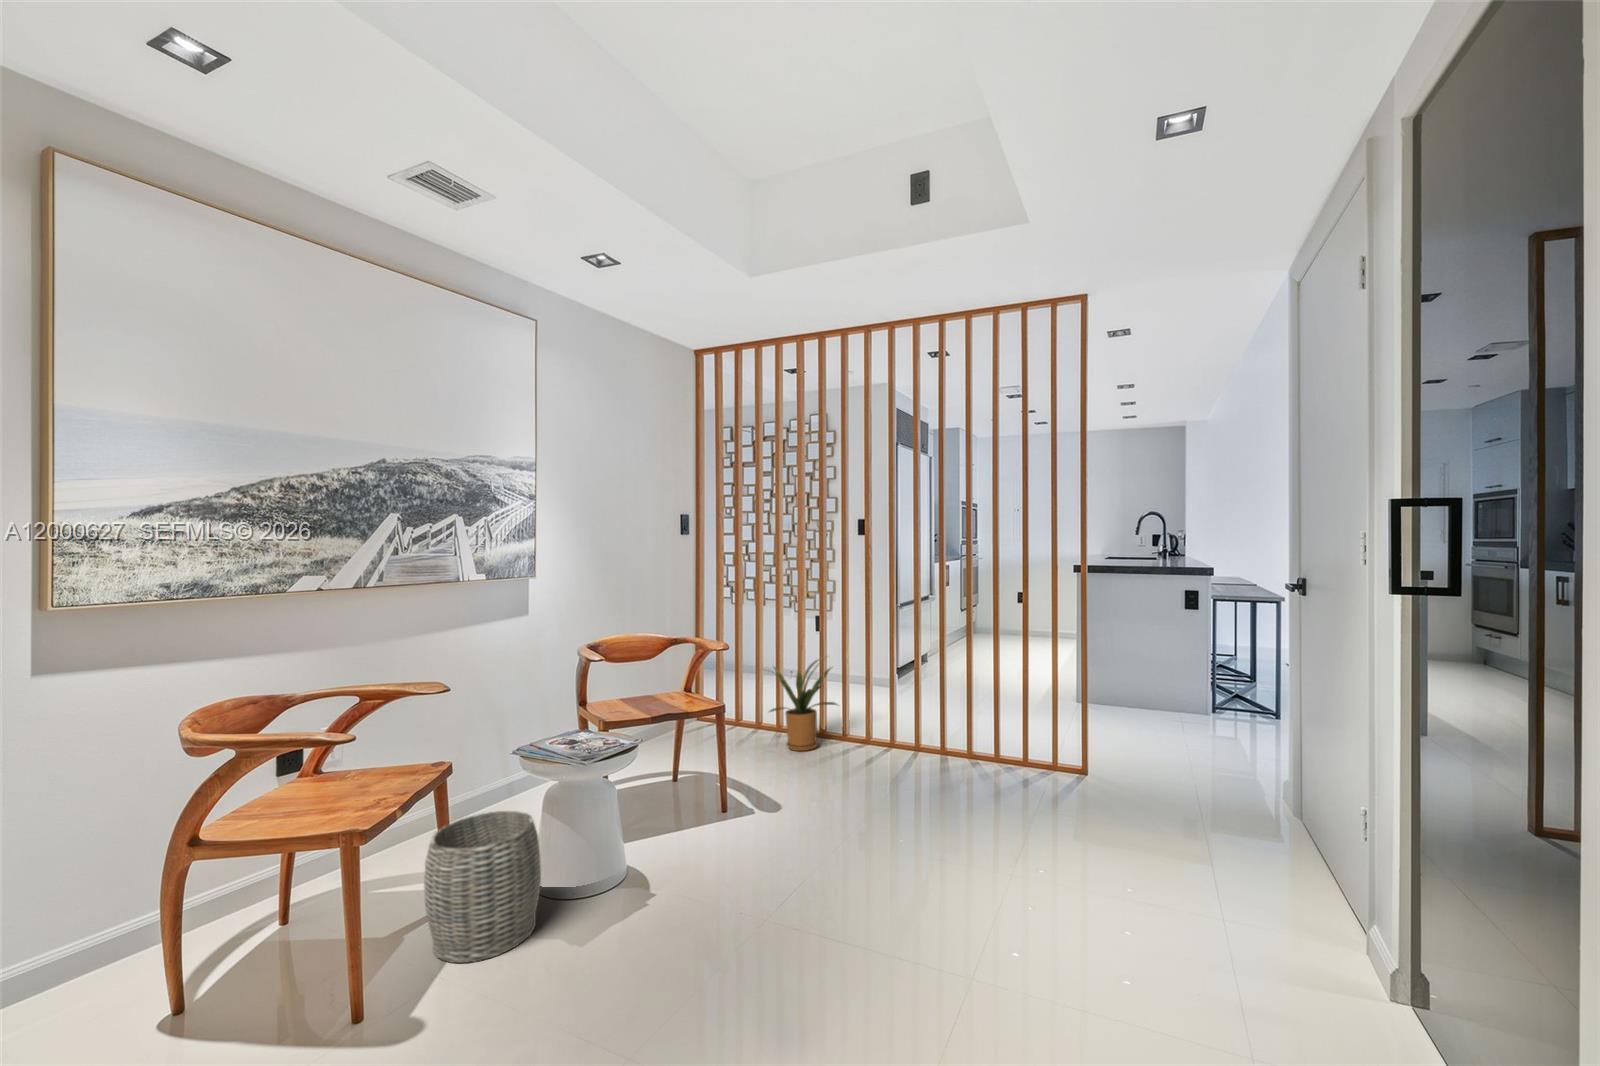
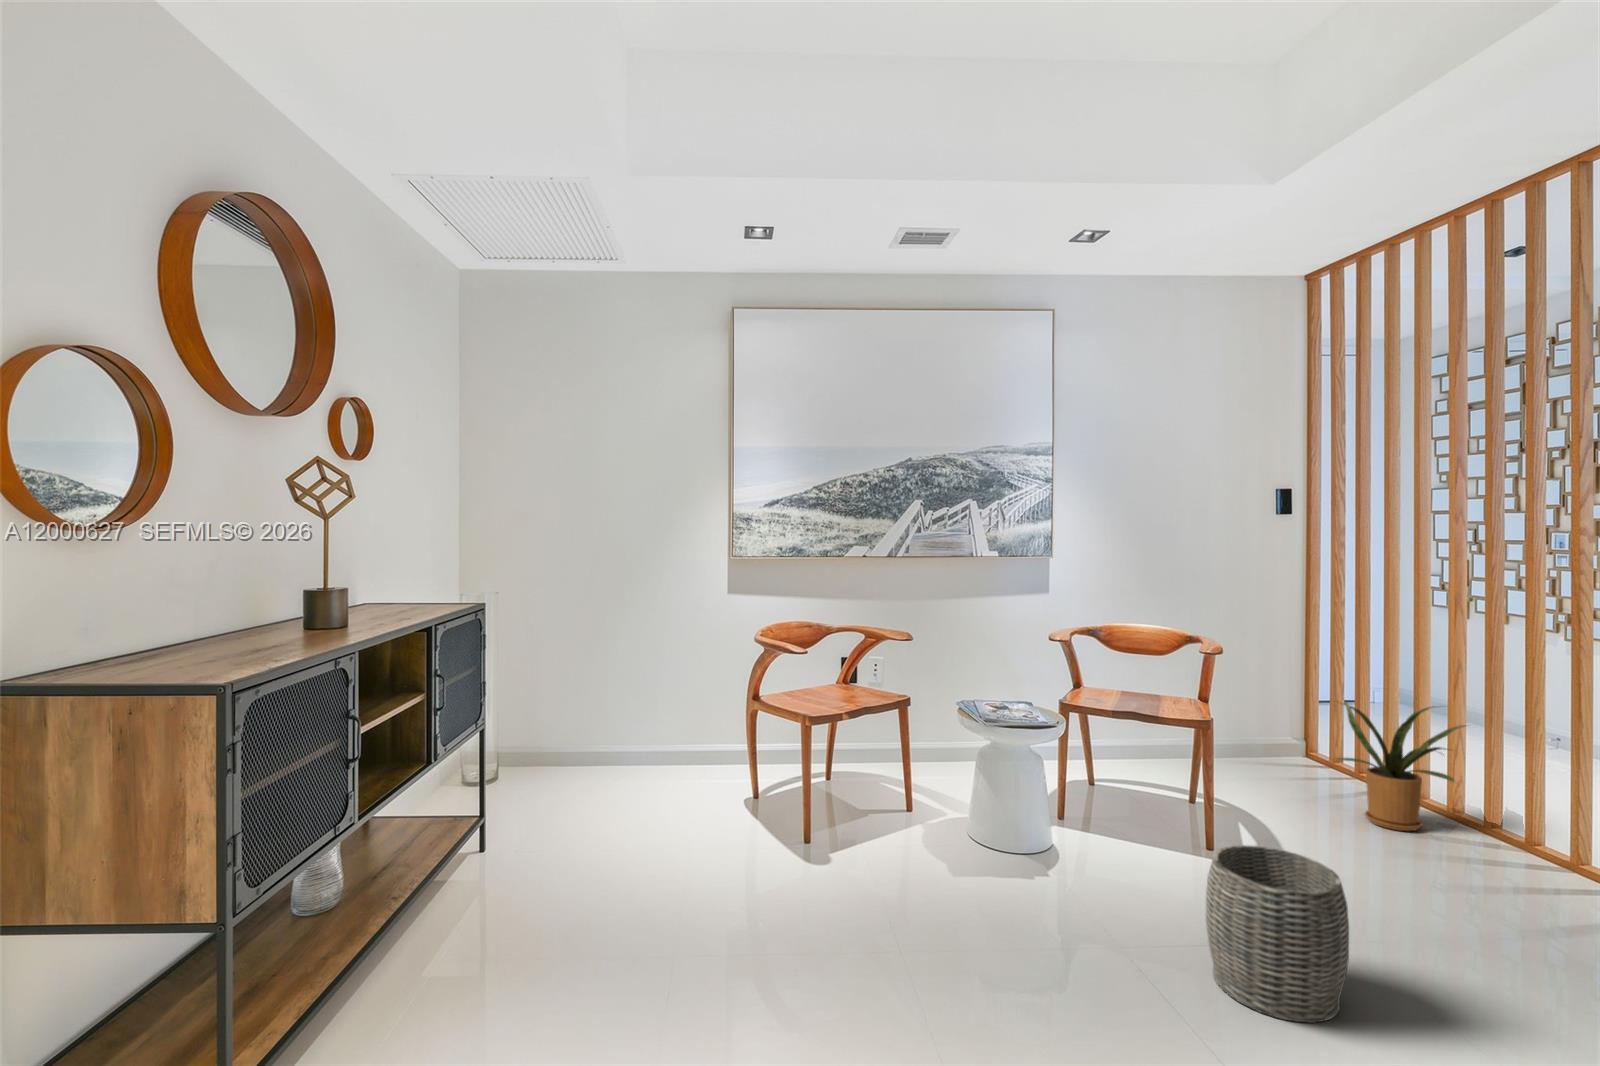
woven basket: present [424,811,541,963] -> present [1206,845,1349,1022]

